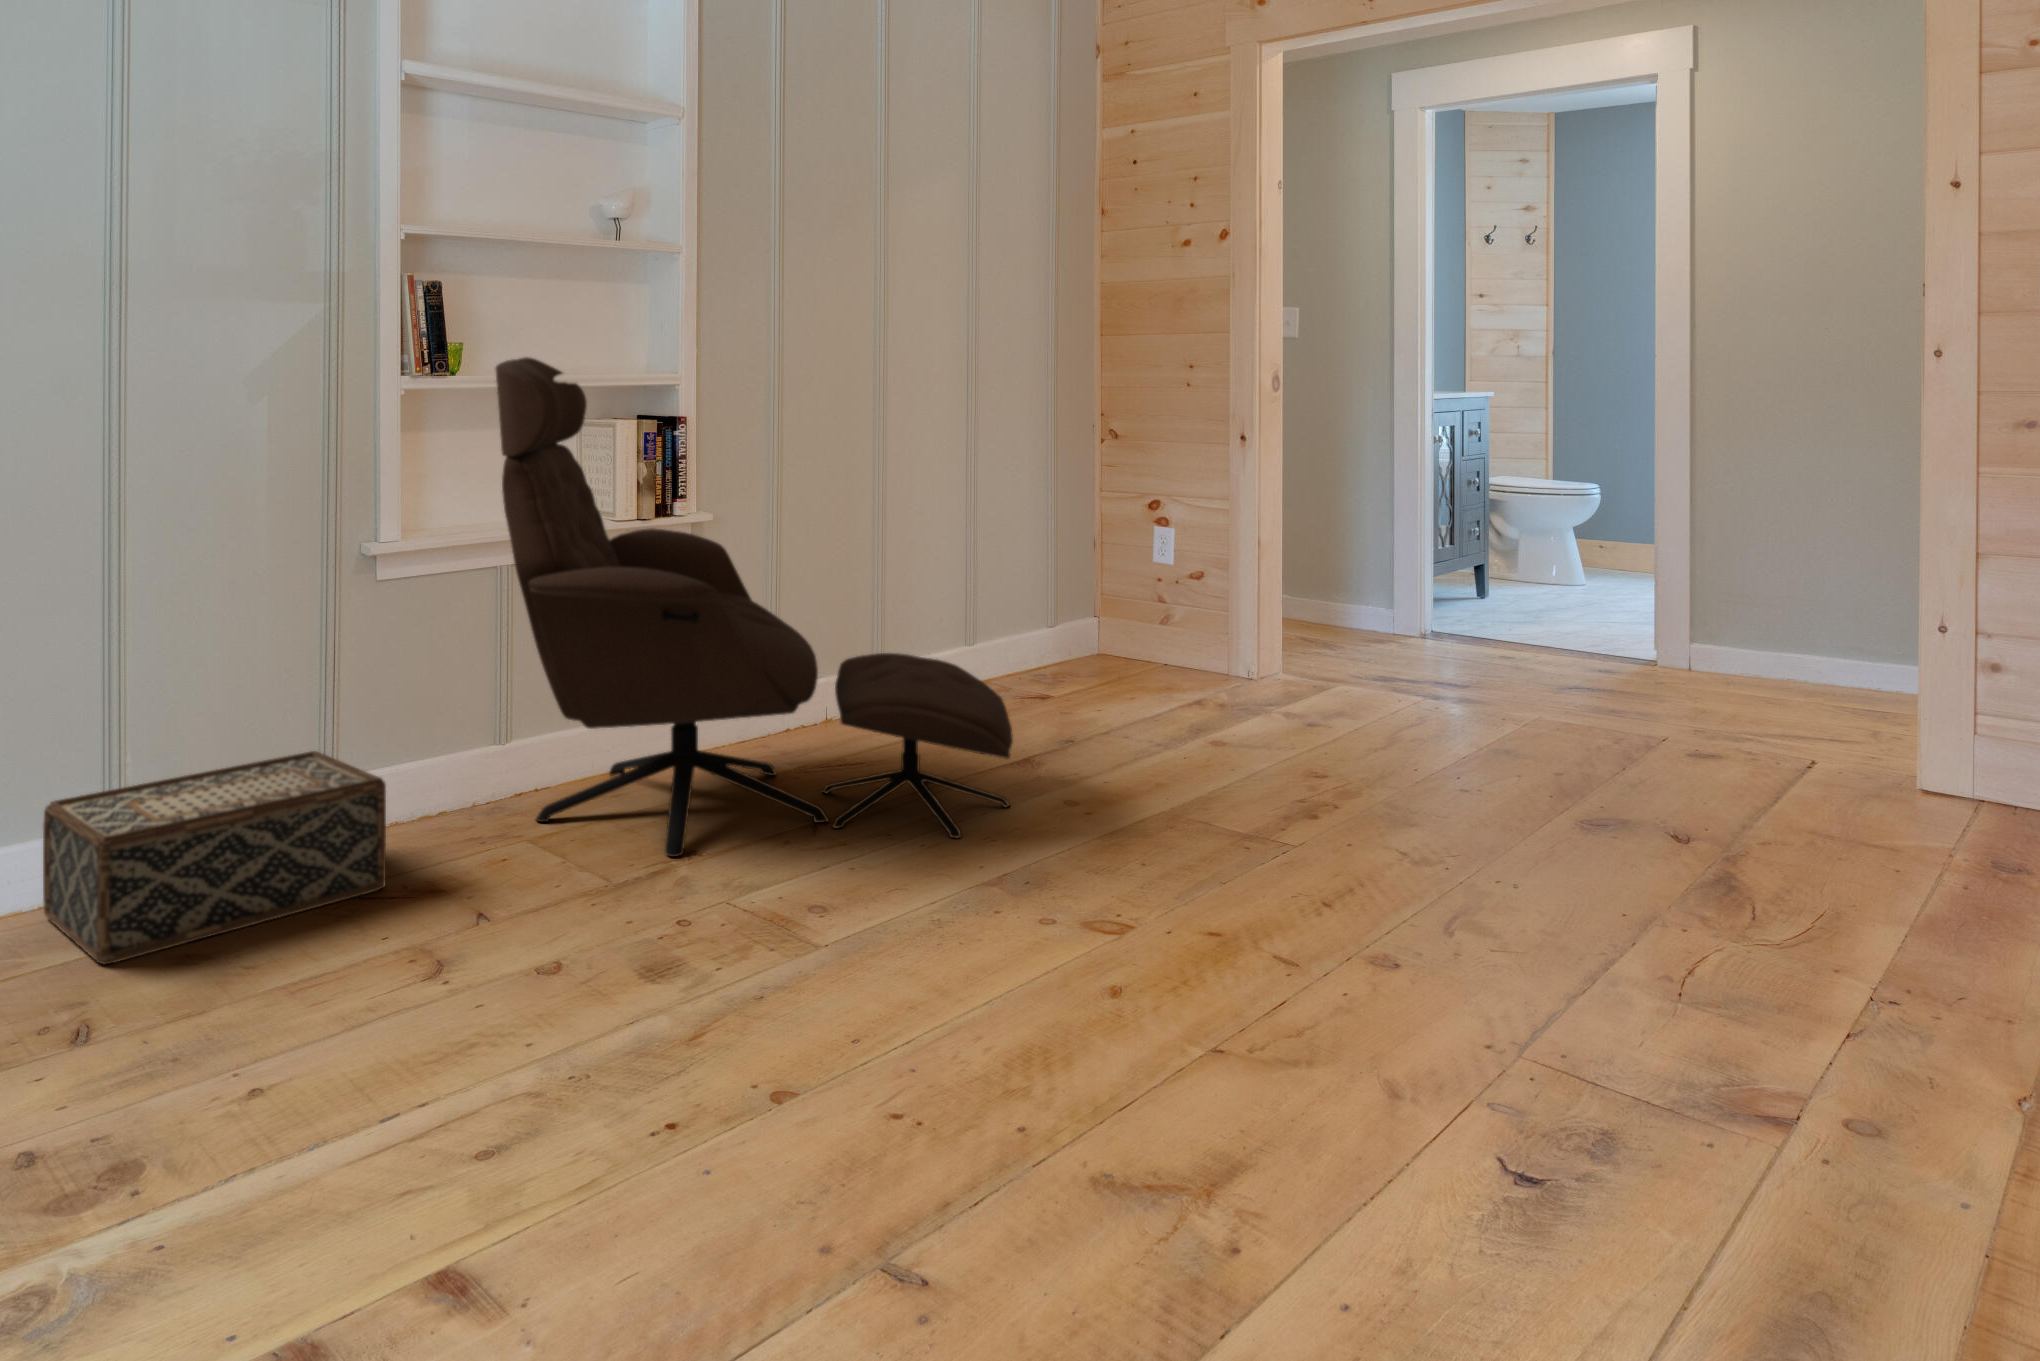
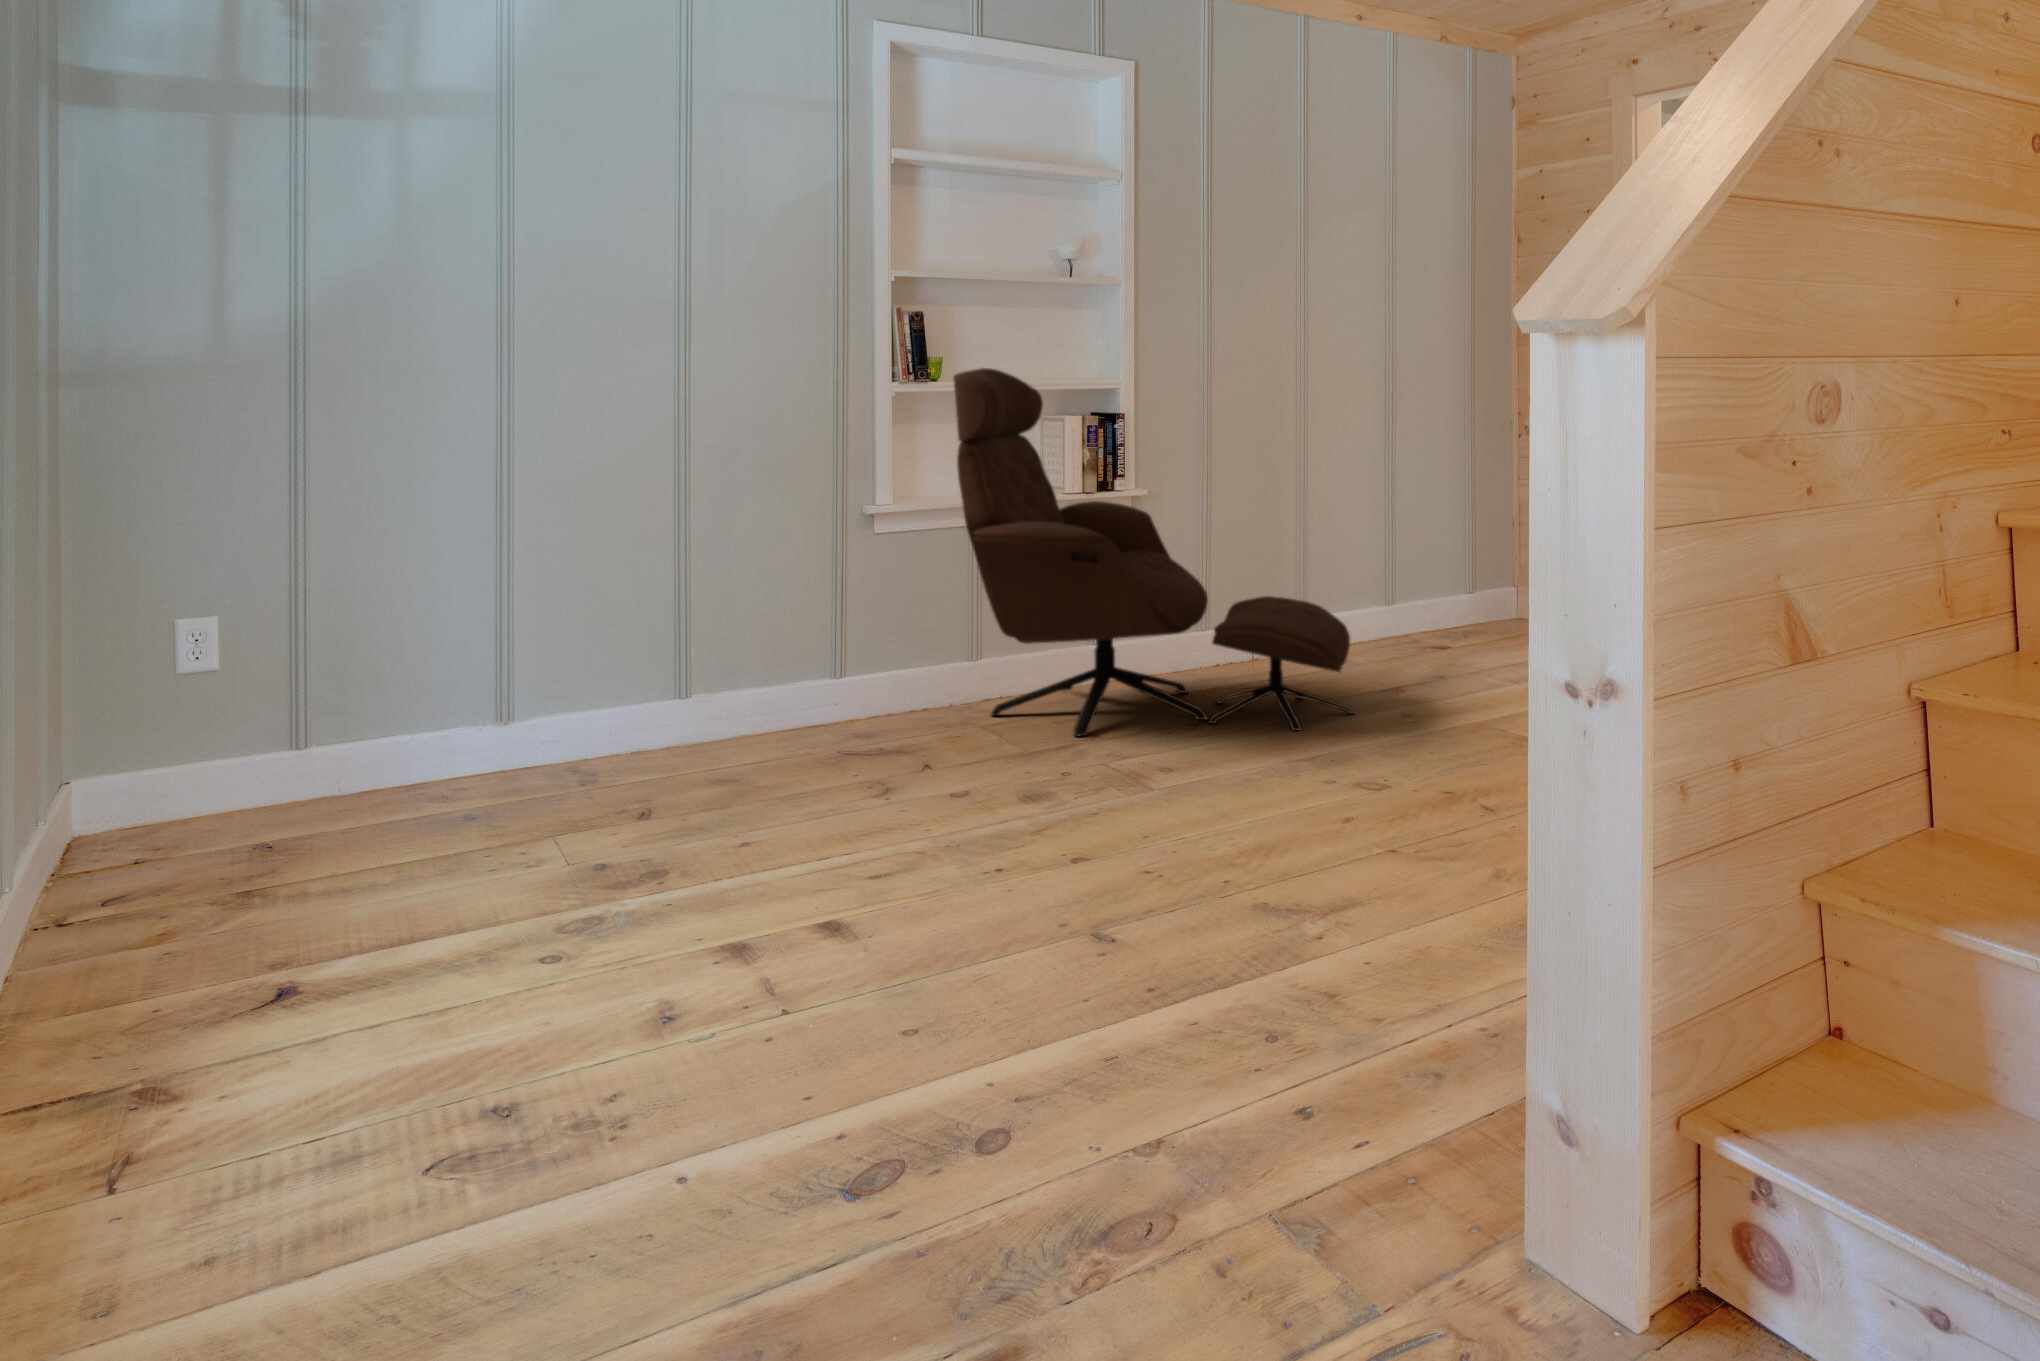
woven basket: present [43,751,386,964] -> none [632,655,866,781]

